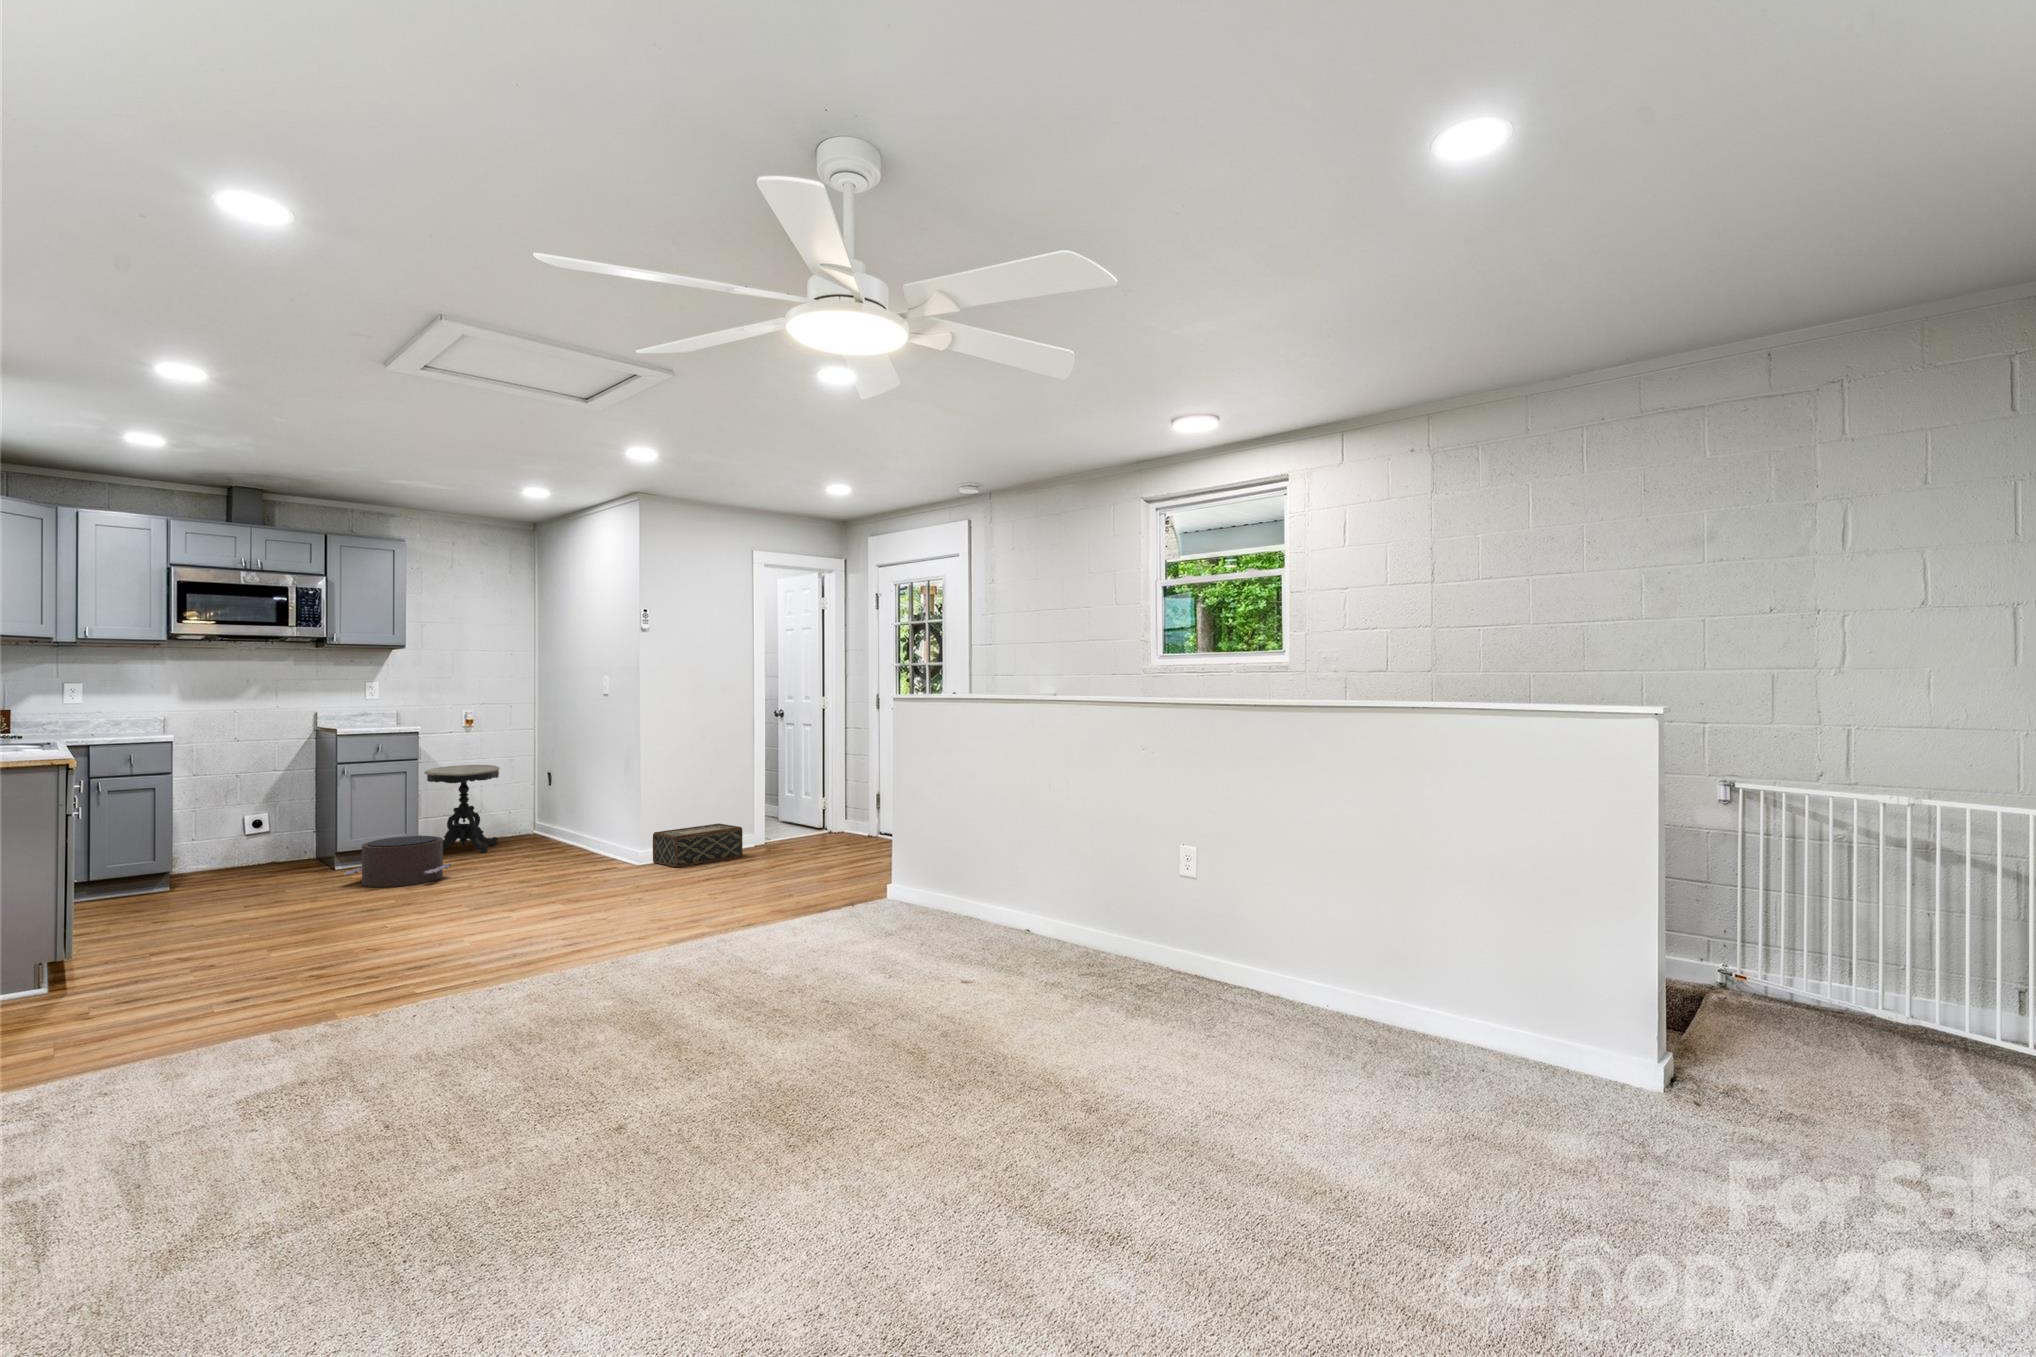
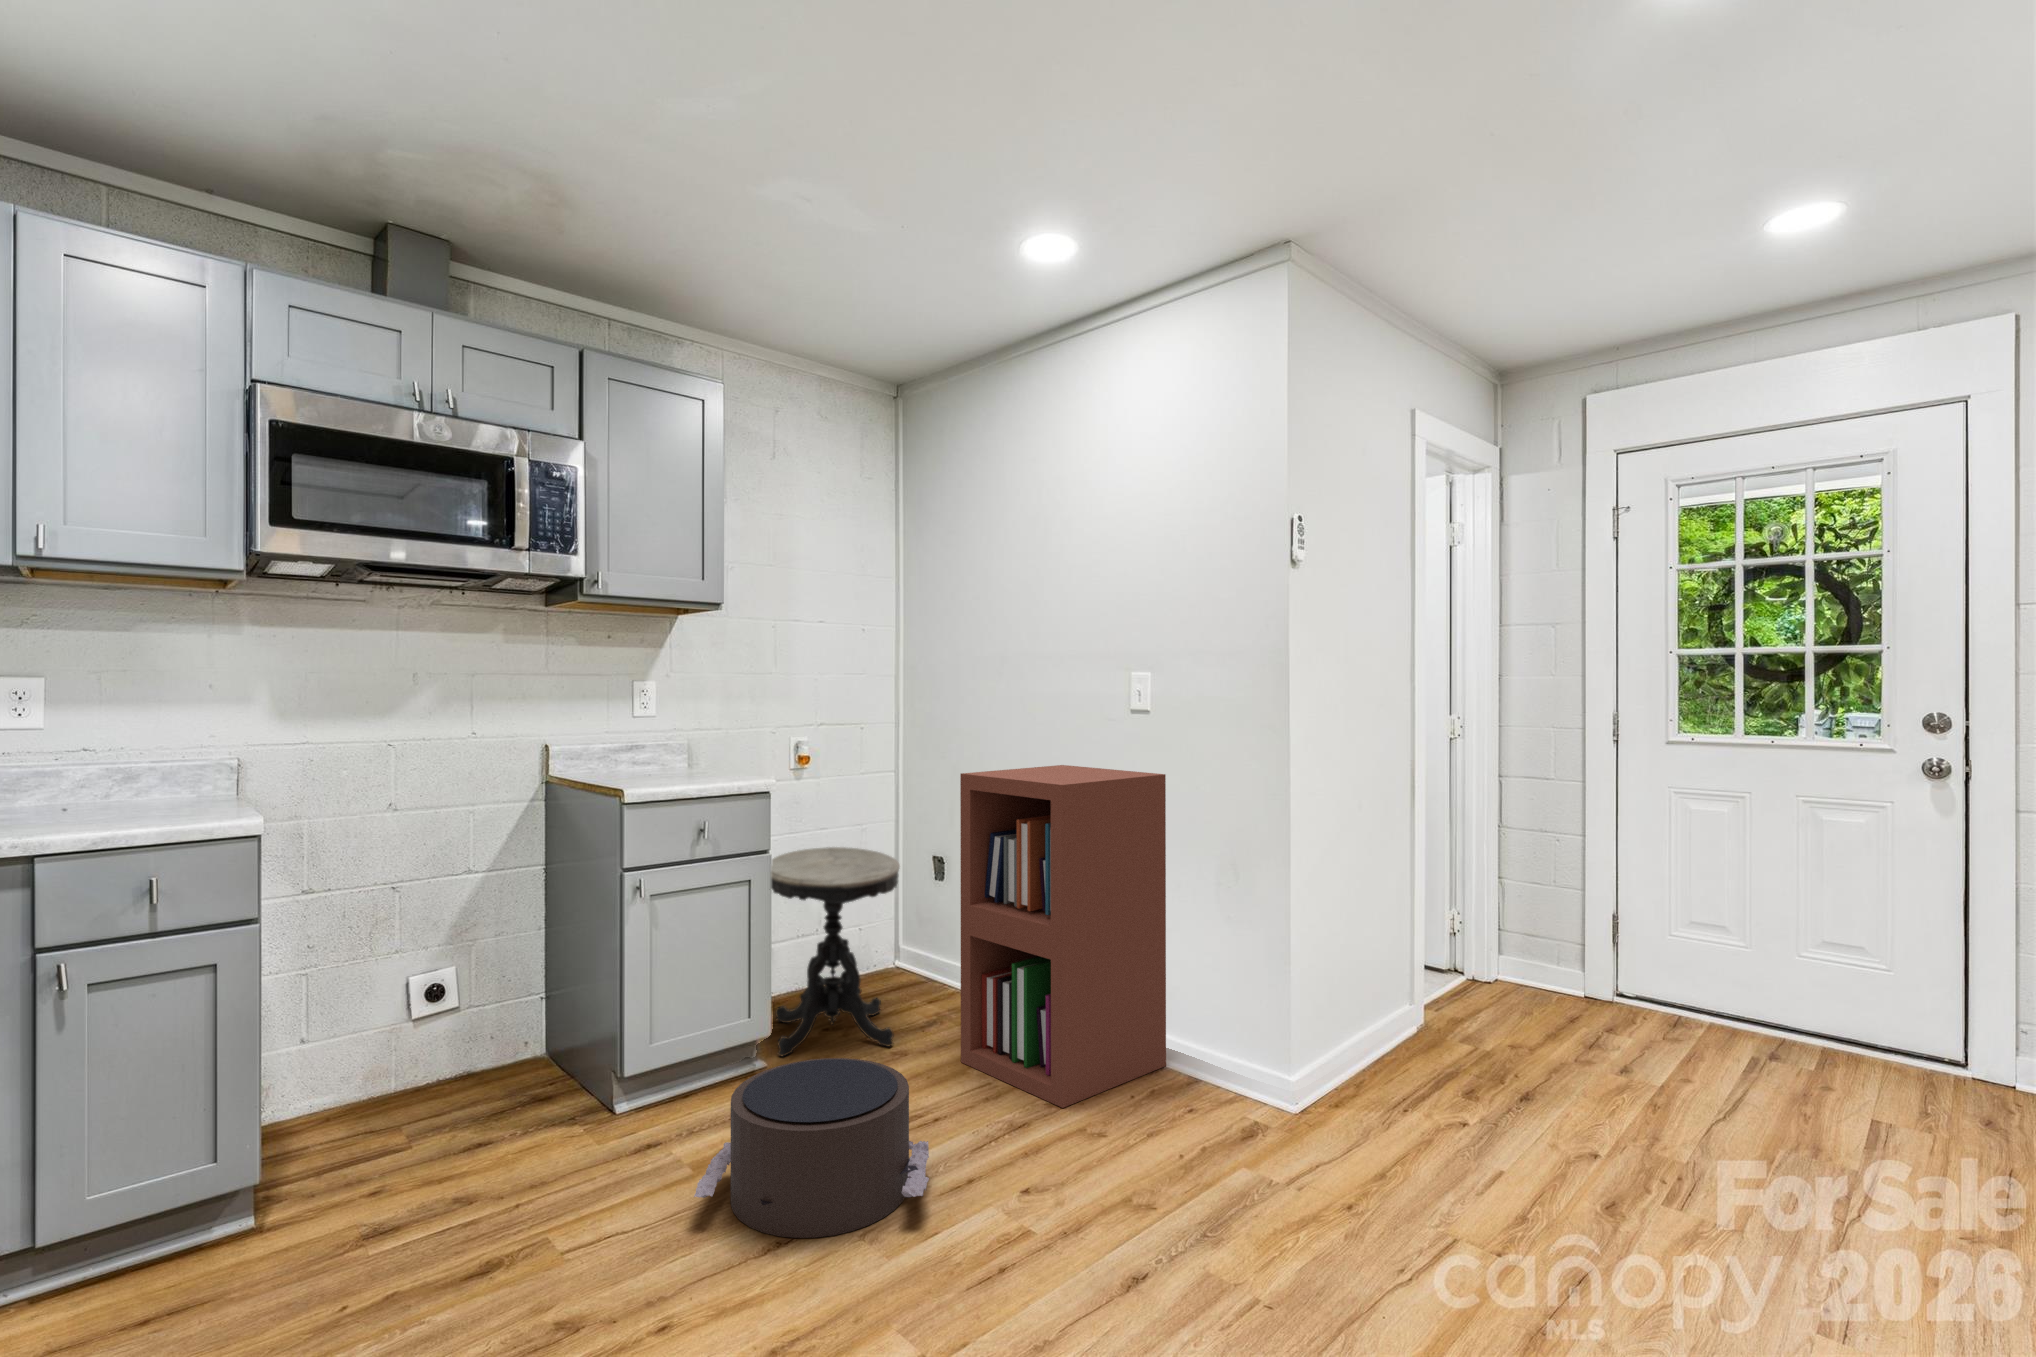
bookshelf: none [512,722,605,864] -> present [960,765,1166,1108]
woven basket: present [653,824,743,867] -> none [1338,998,1503,1142]

